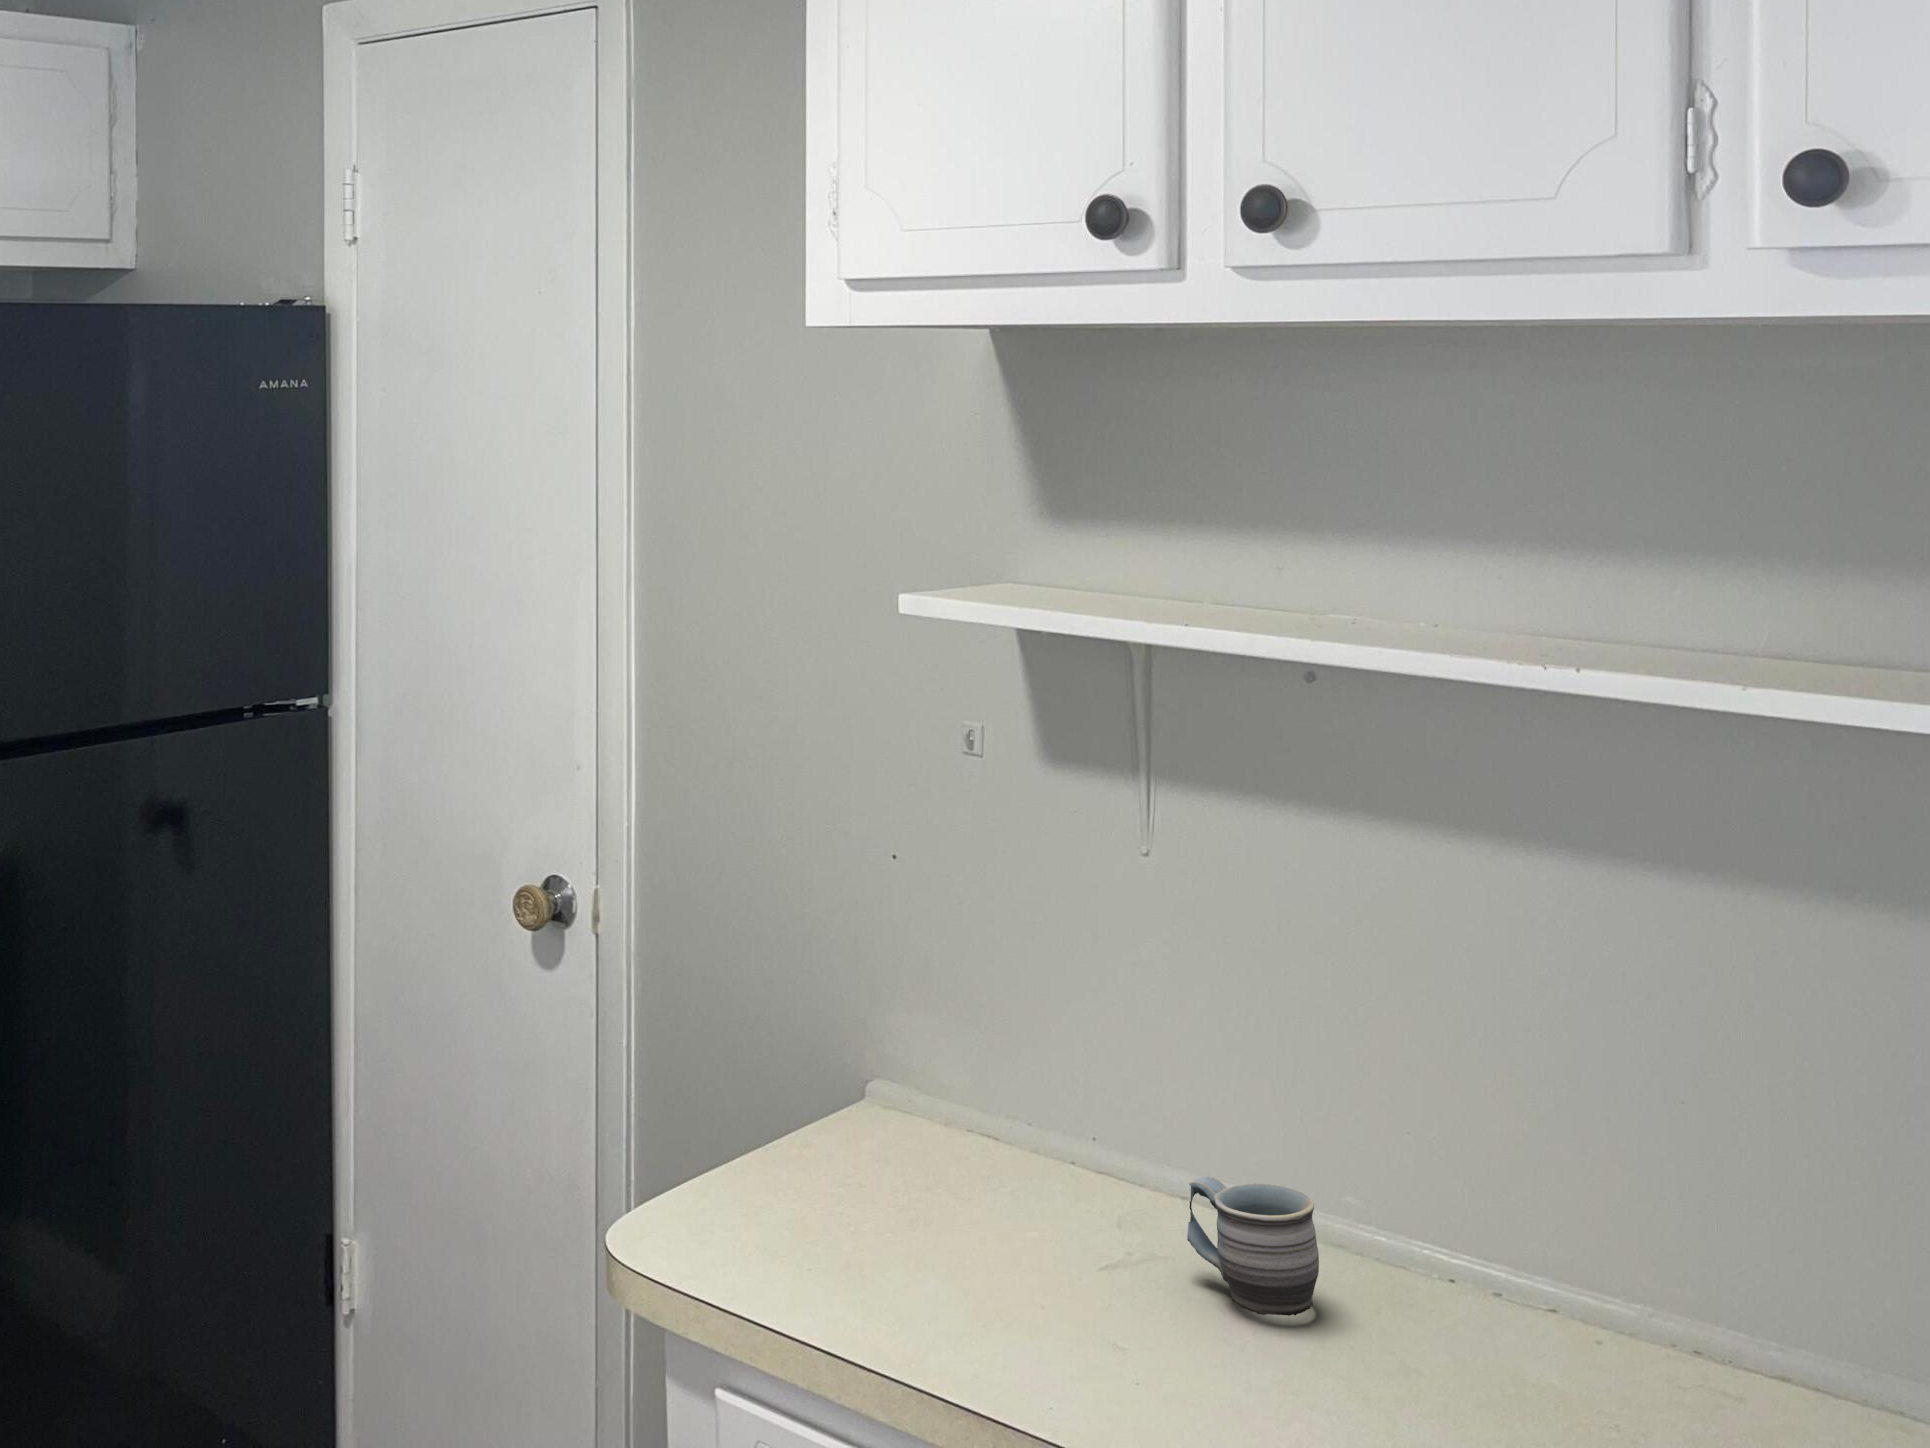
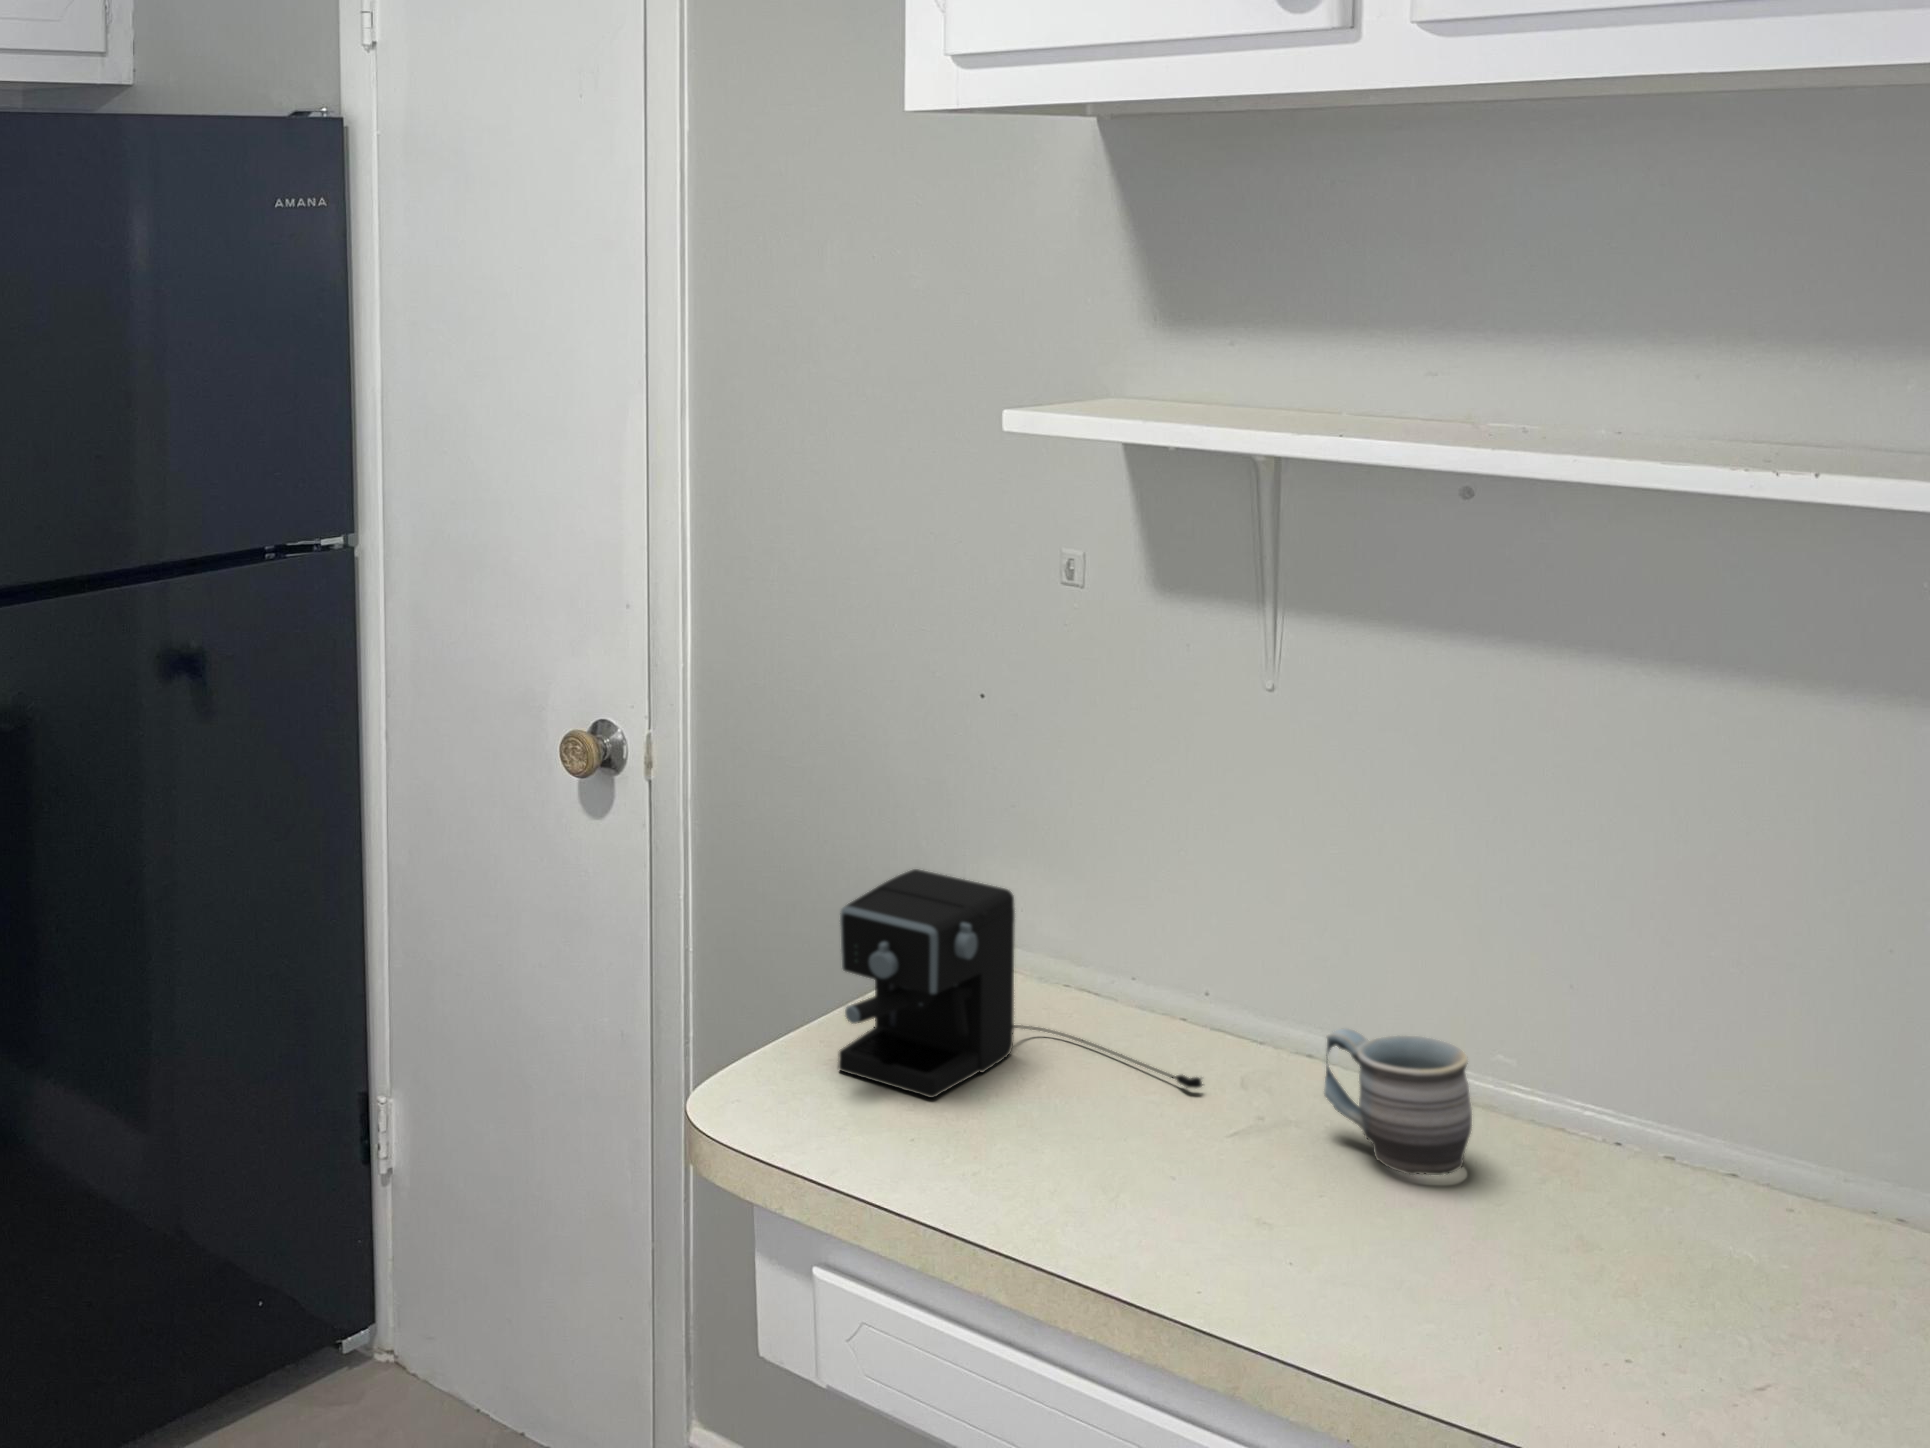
coffee maker: none [746,1021,1083,1237] -> present [838,869,1203,1098]

